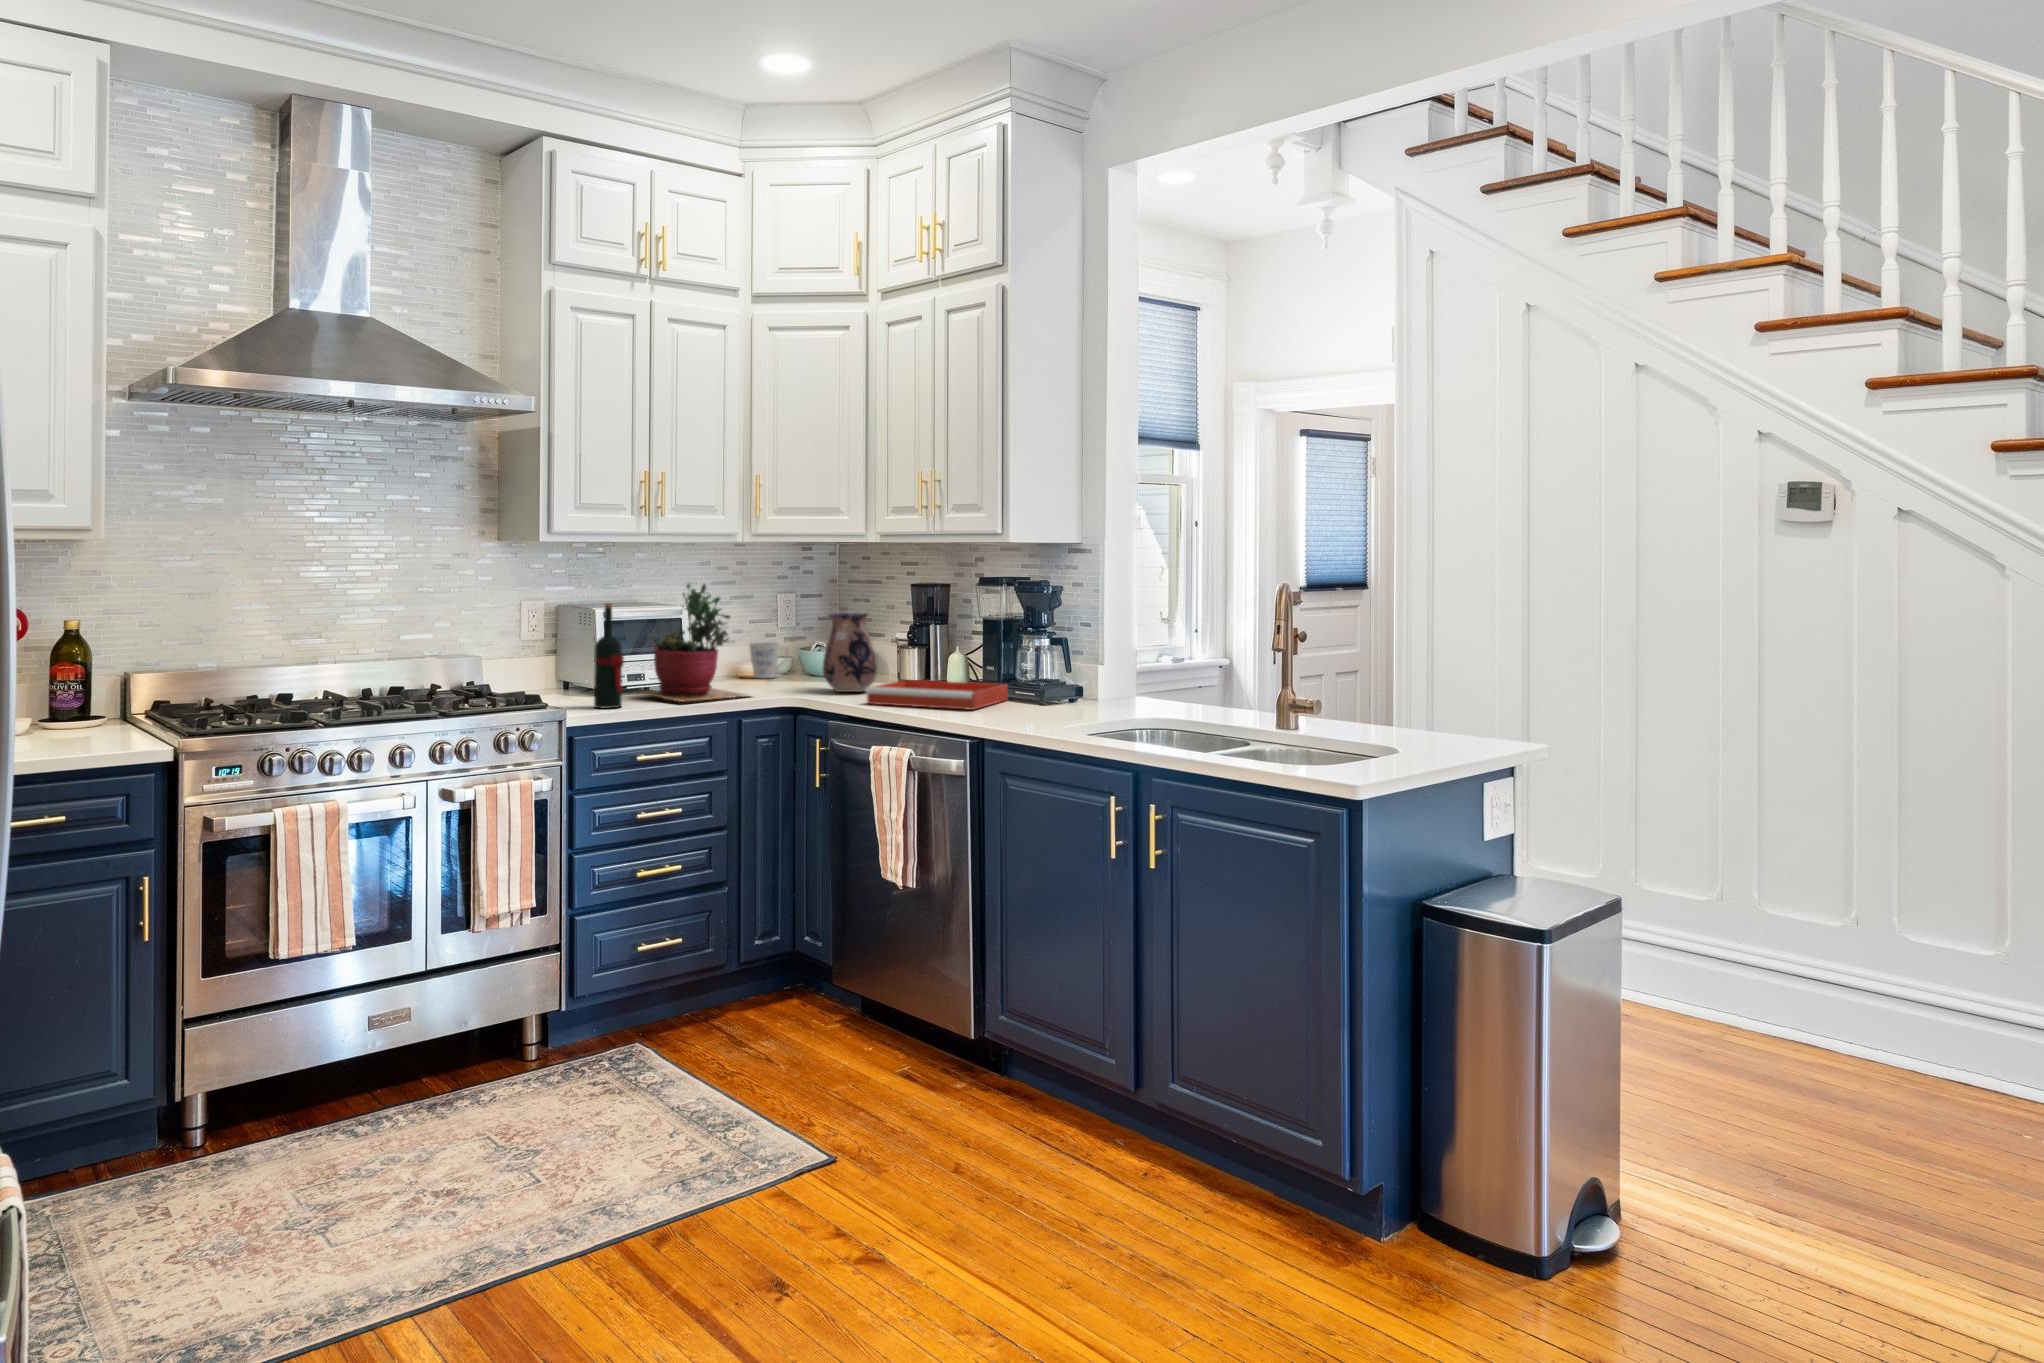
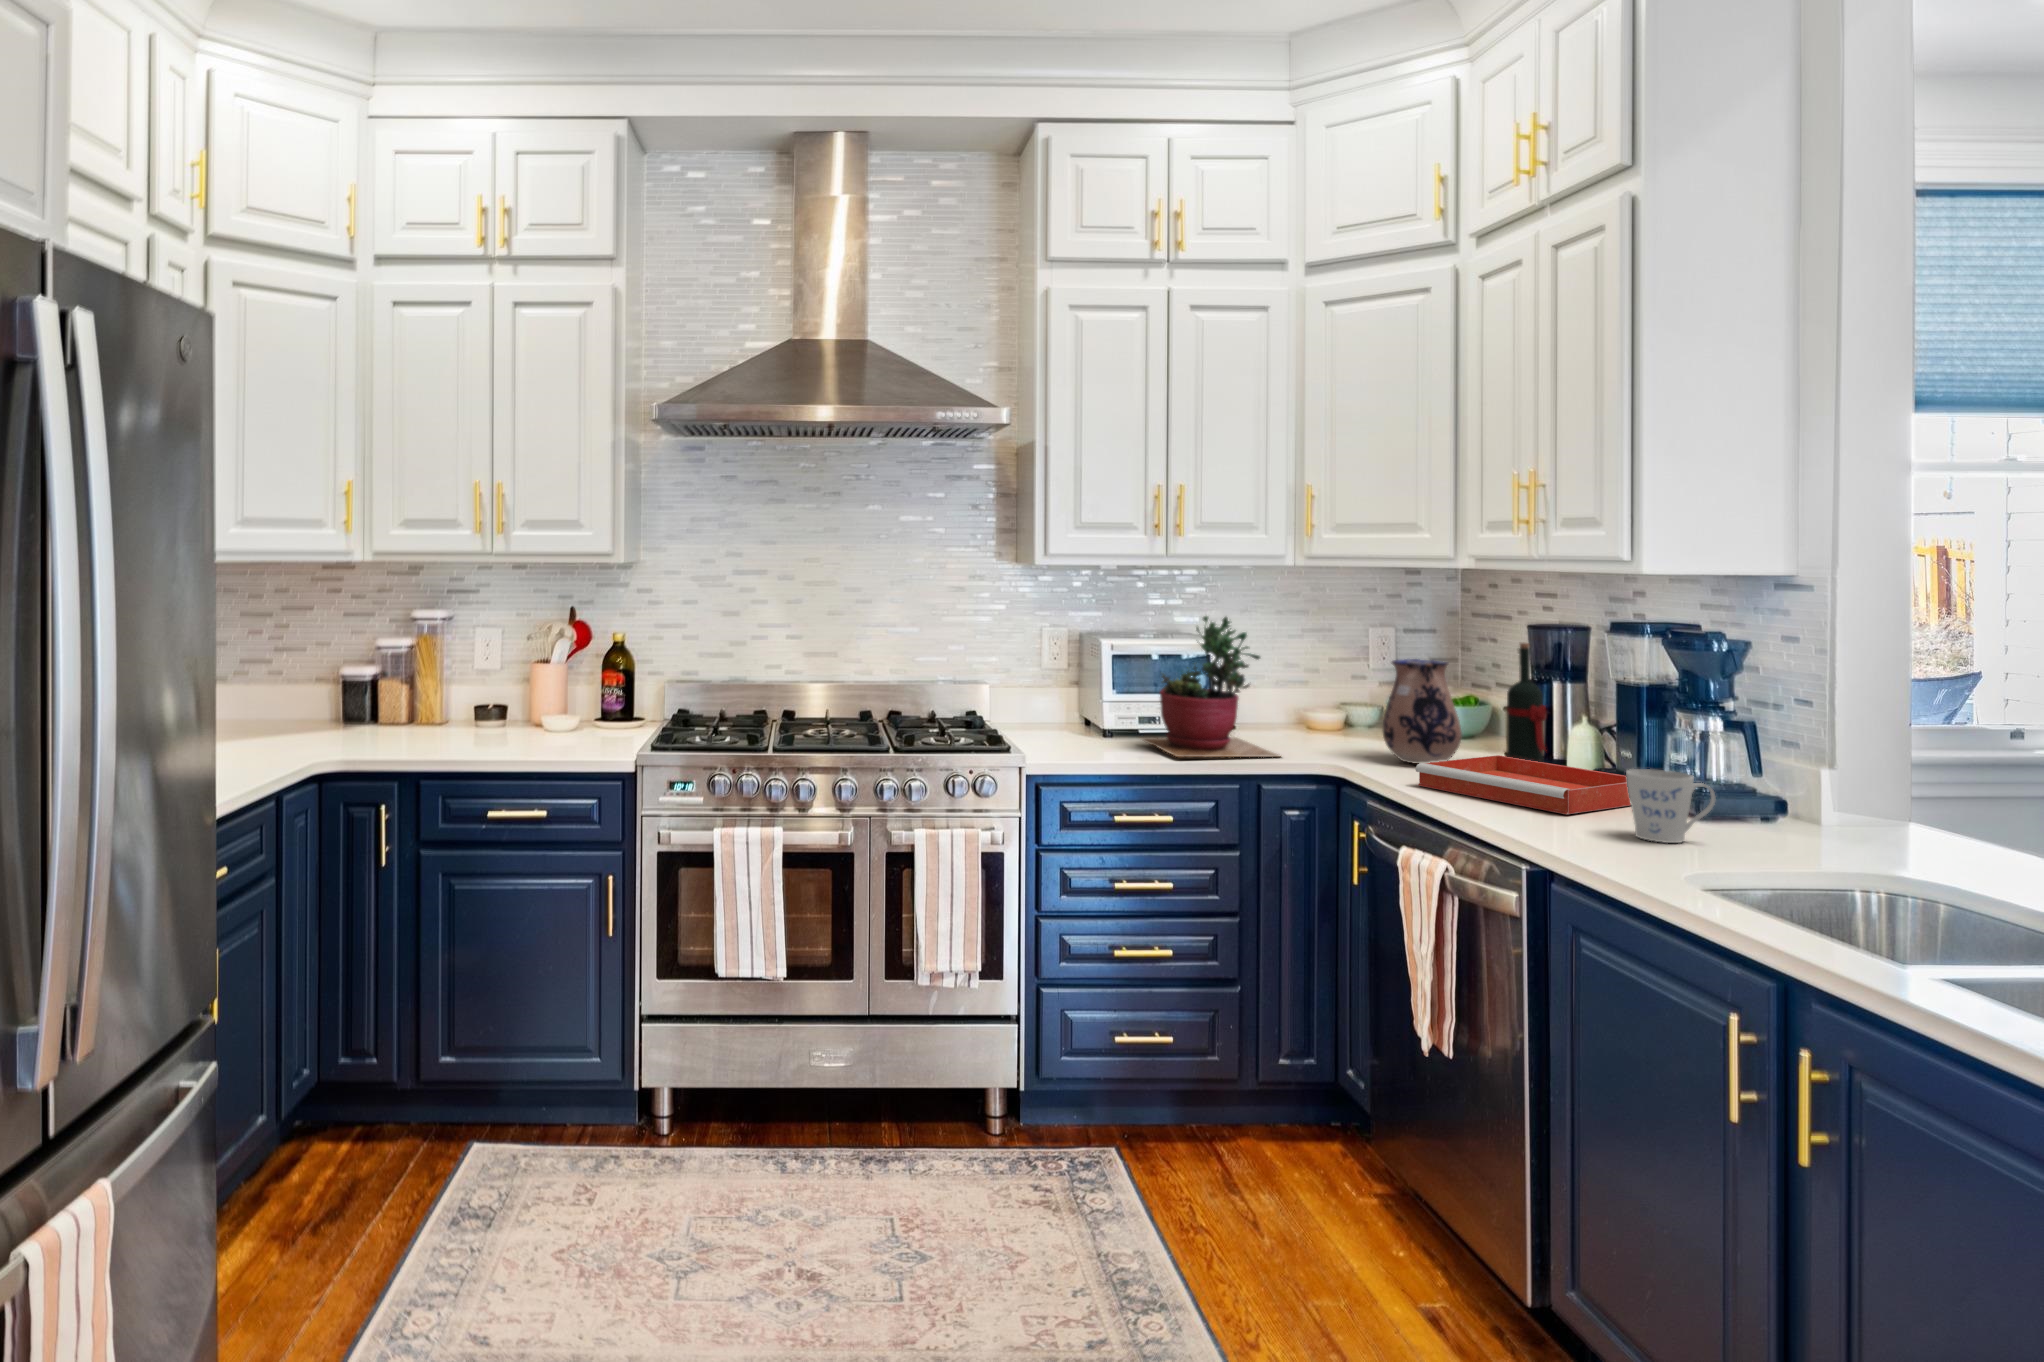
wine bottle: present [594,603,624,708] -> present [1507,642,1546,762]
mug: present [750,642,788,678] -> present [1626,769,1715,843]

